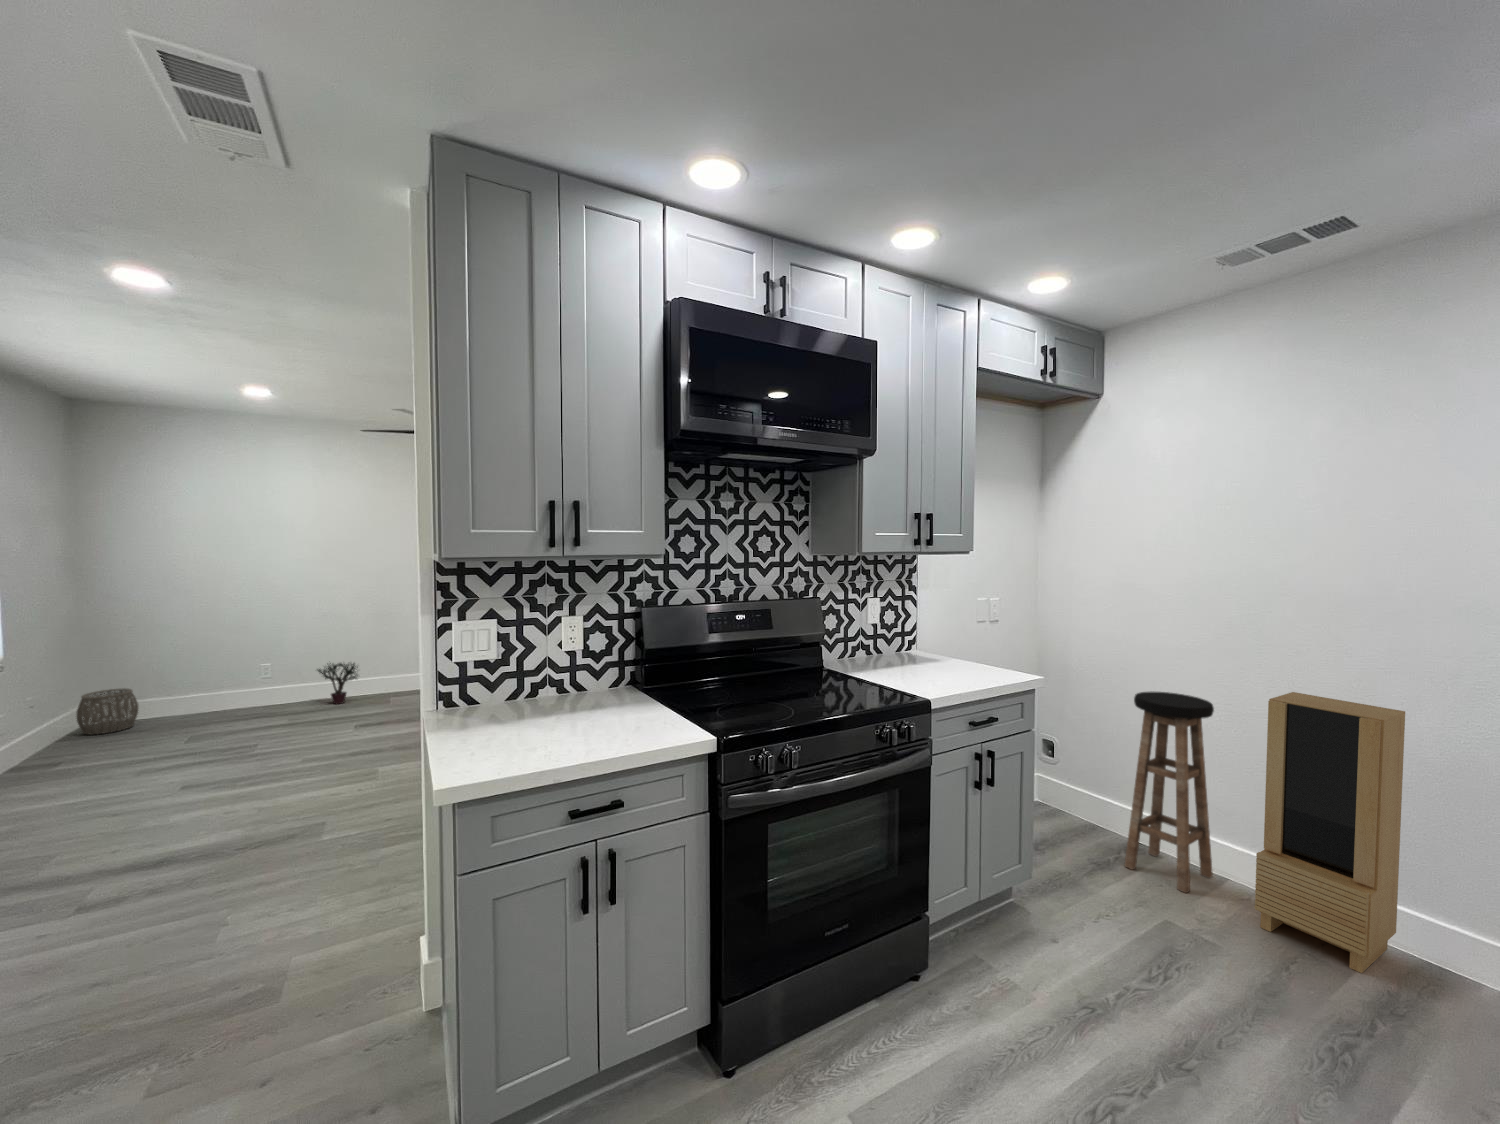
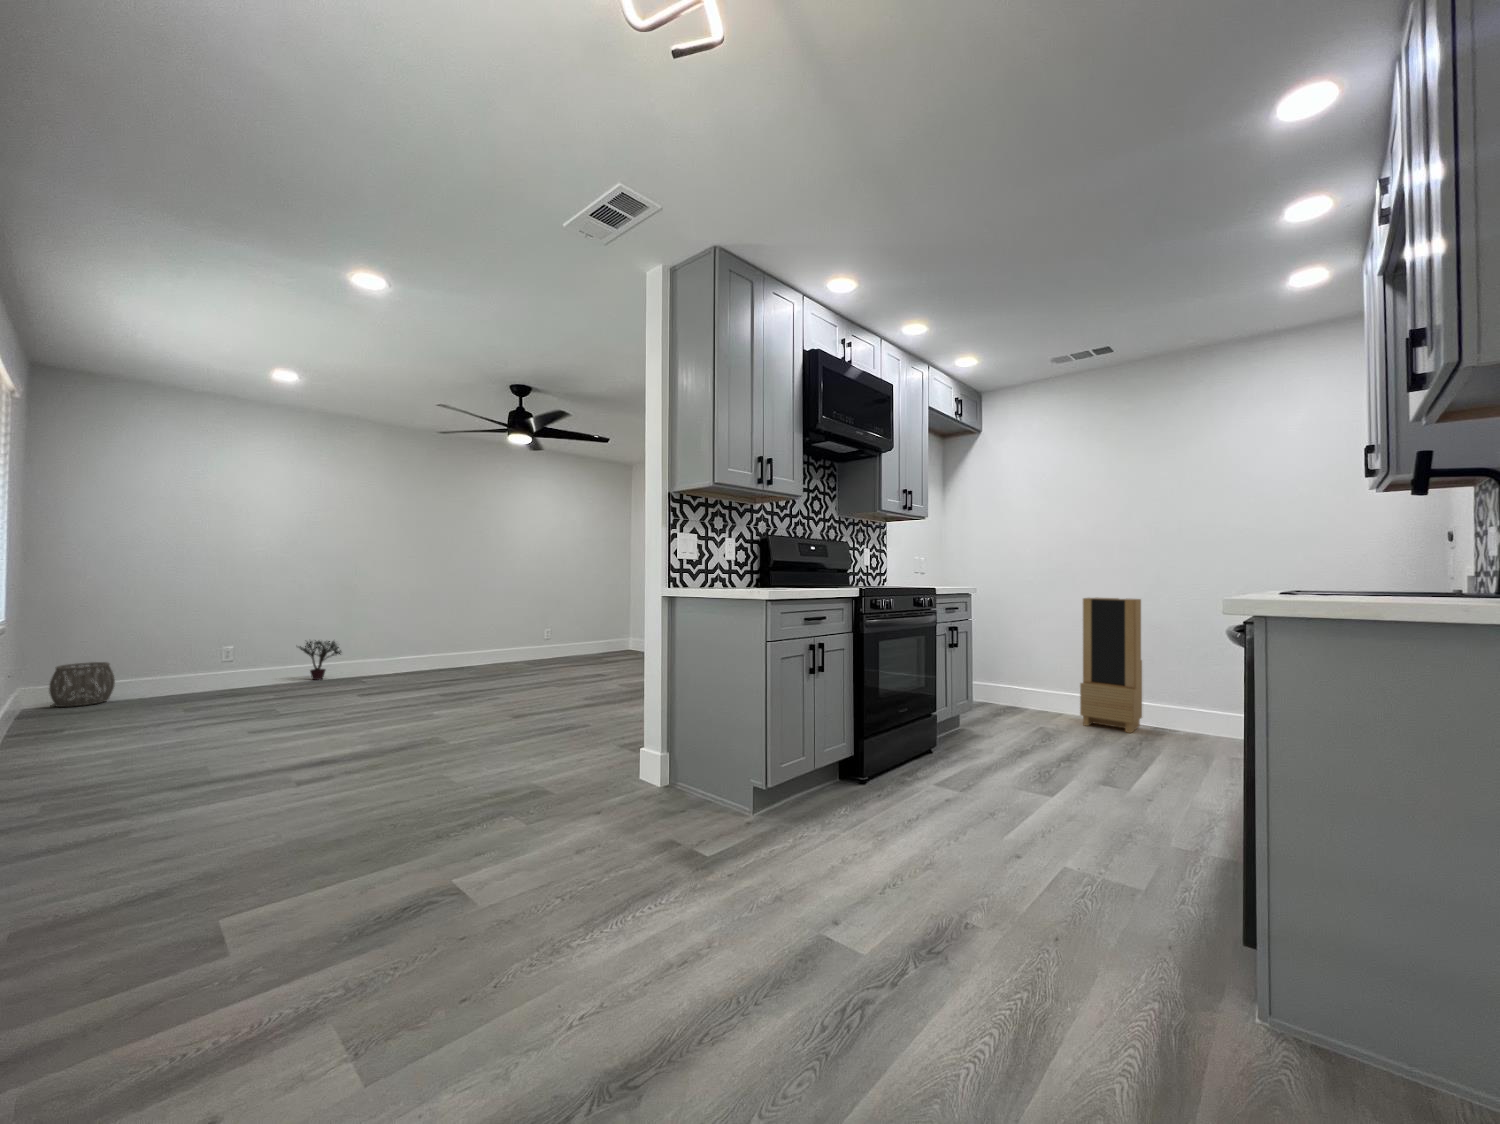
bar stool: present [1125,692,1214,893] -> none [1008,608,1054,718]

